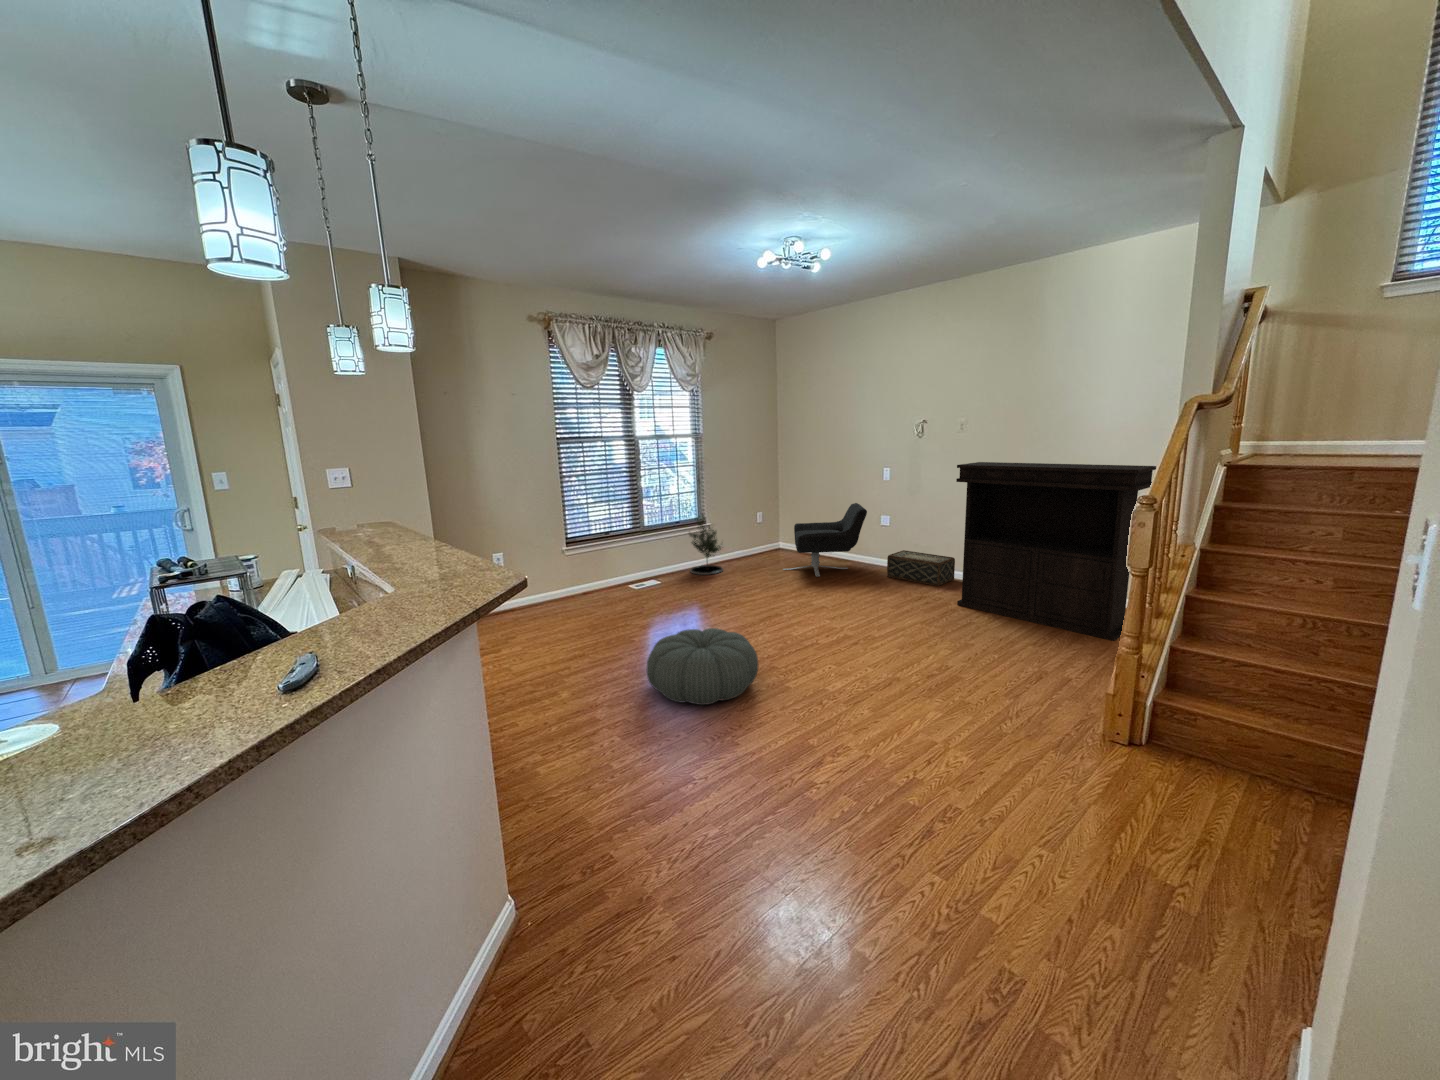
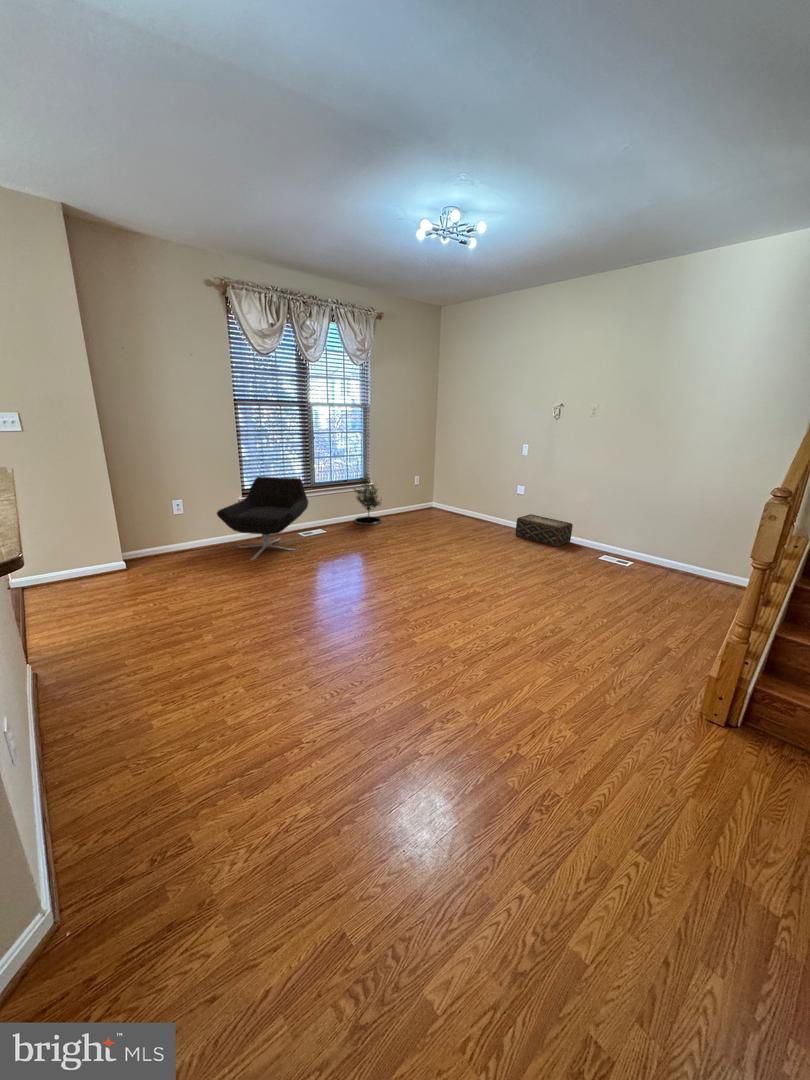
console table: present [956,462,1156,641] -> none [571,443,766,609]
lounge chair: present [783,503,867,576] -> present [217,477,308,560]
pouf: present [646,628,759,705] -> none [285,581,388,654]

